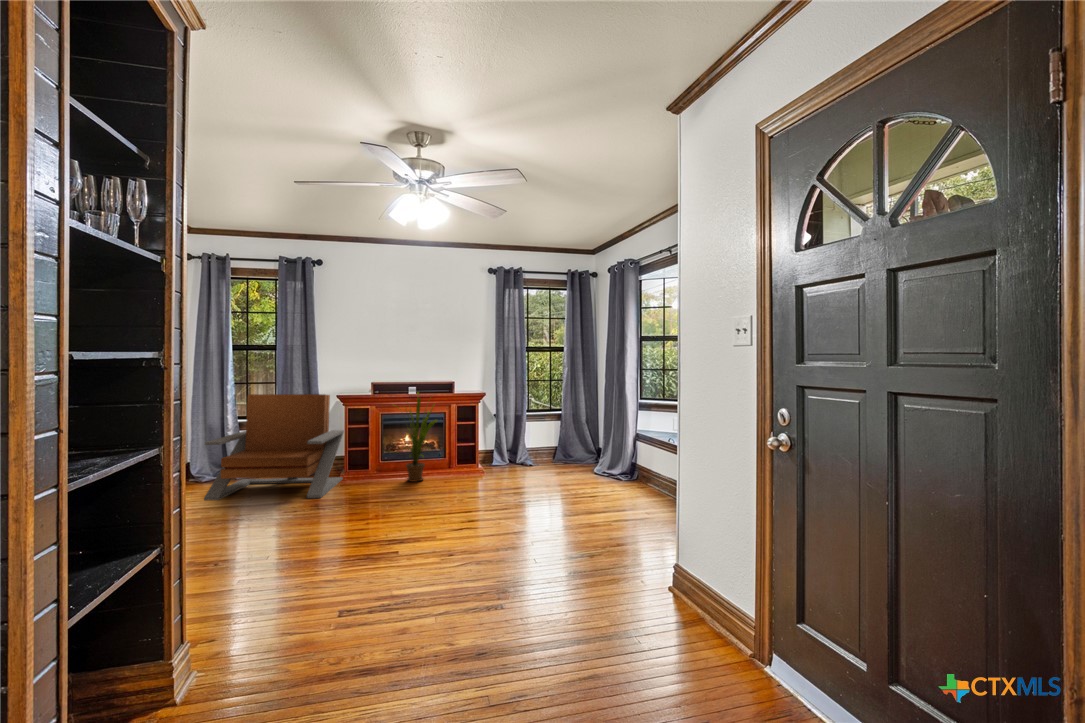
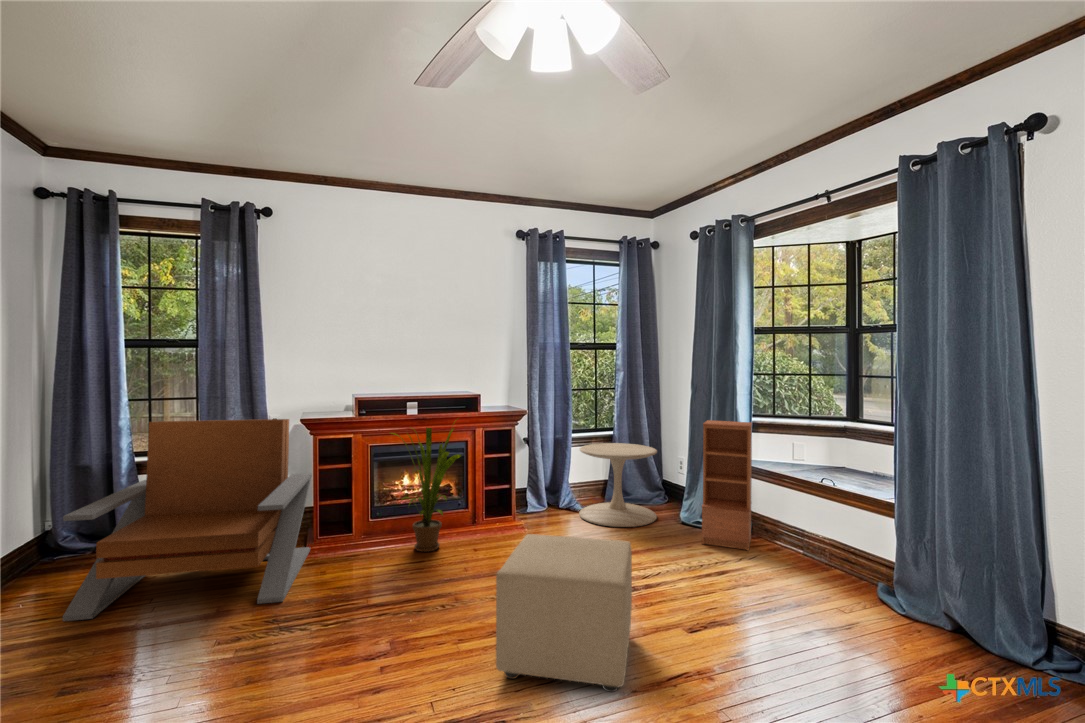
bookcase: none [597,400,636,487] -> present [702,420,752,550]
side table: none [528,419,583,474] -> present [579,443,657,527]
ottoman: none [422,457,511,531] -> present [496,534,632,692]

